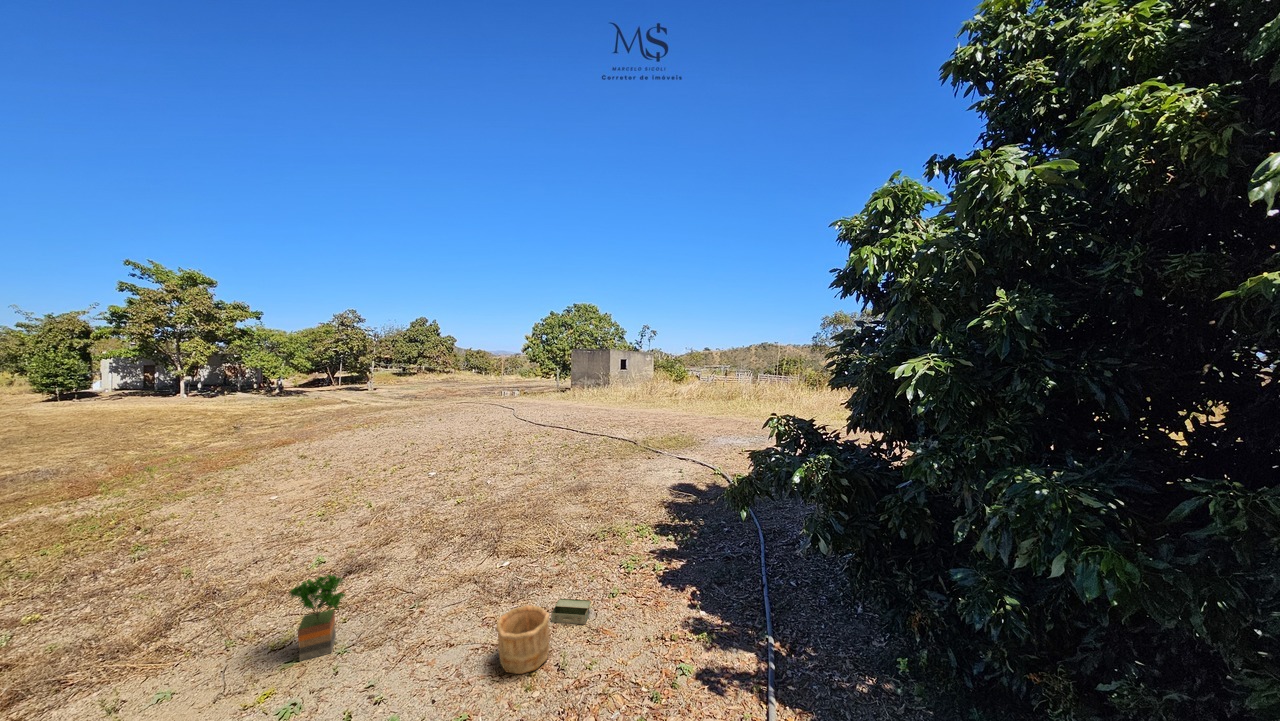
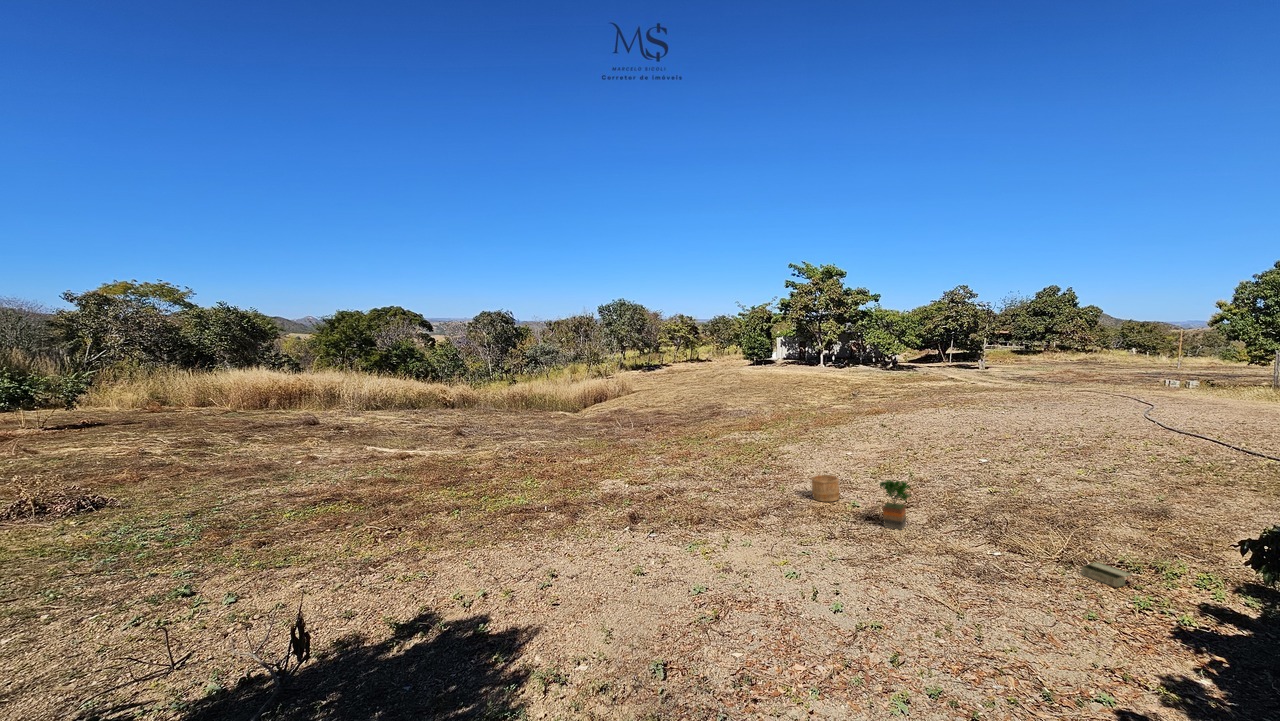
wooden bucket: present [496,605,549,674] -> present [811,475,839,502]

